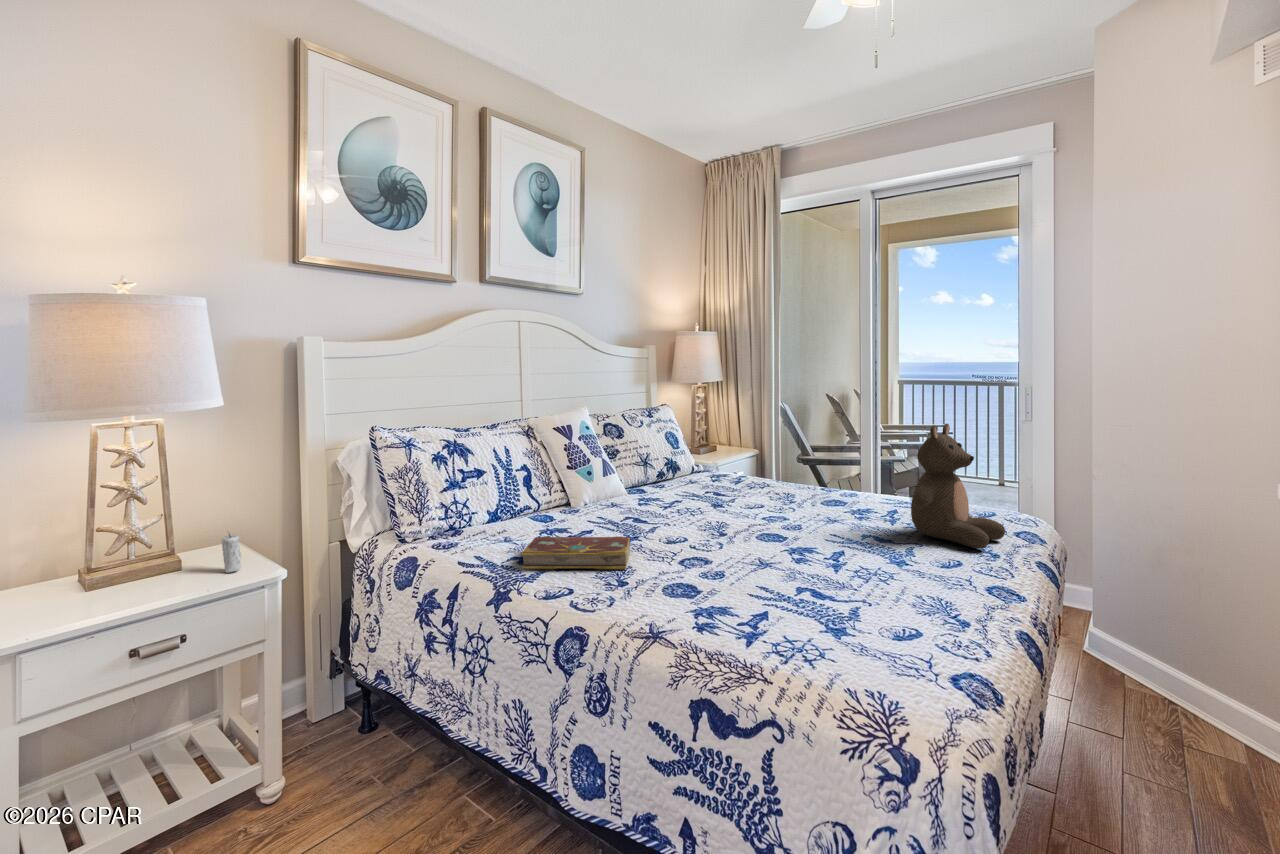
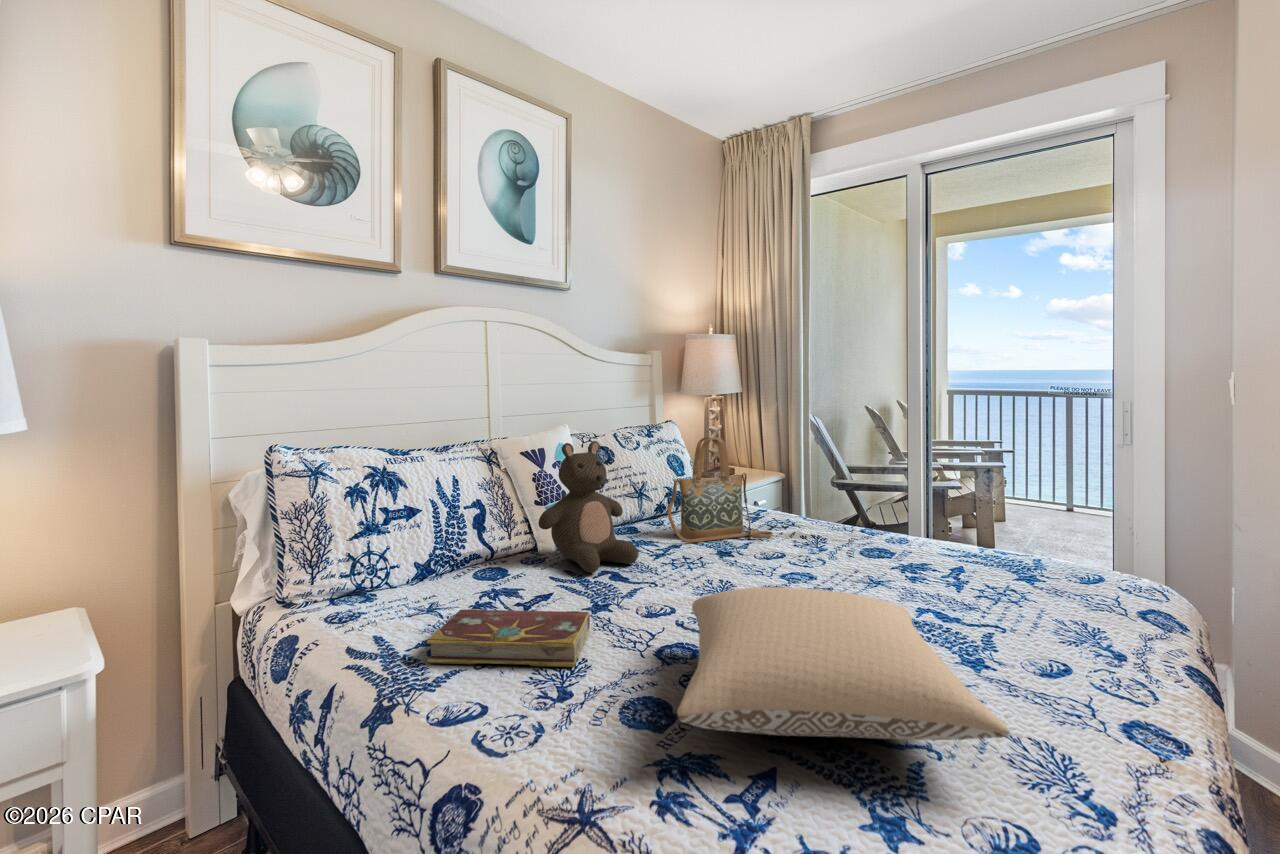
handbag: none [672,416,754,498] -> present [668,437,773,543]
stuffed bear: present [911,424,1005,549] -> present [538,441,639,573]
pillow: none [705,511,909,593] -> present [677,587,1010,740]
candle: present [222,534,241,573] -> none [29,597,60,656]

